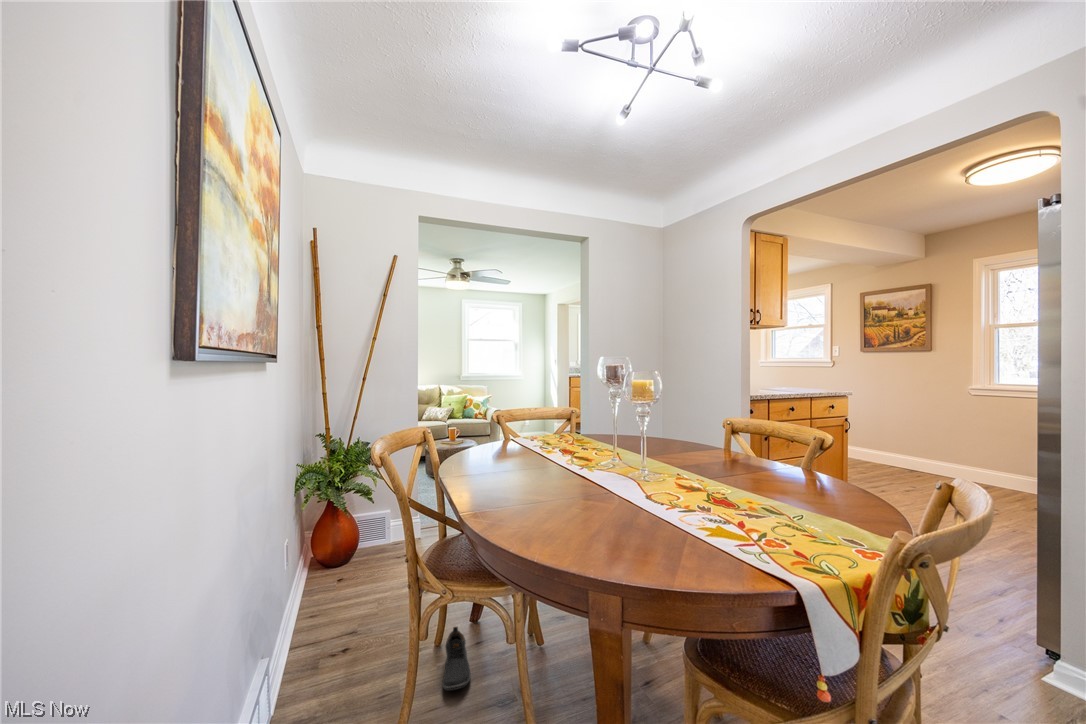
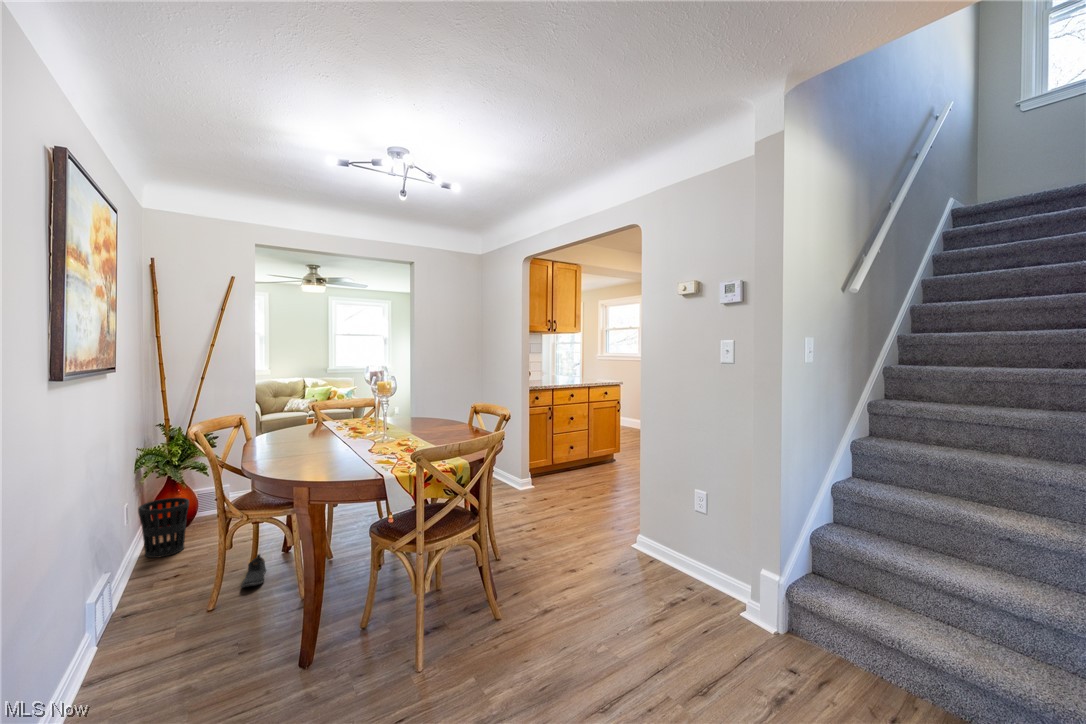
wastebasket: none [299,530,358,614] -> present [138,498,189,558]

